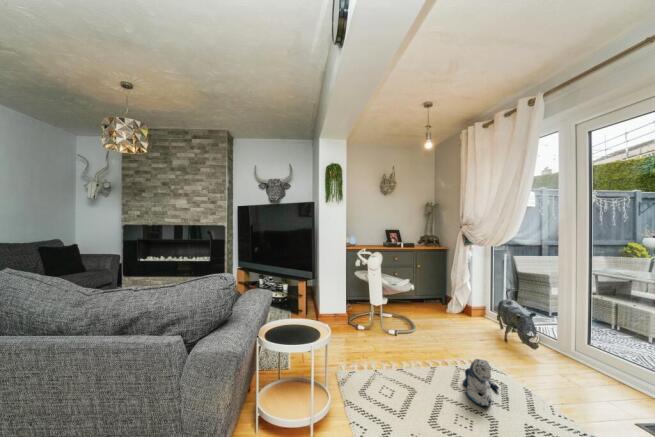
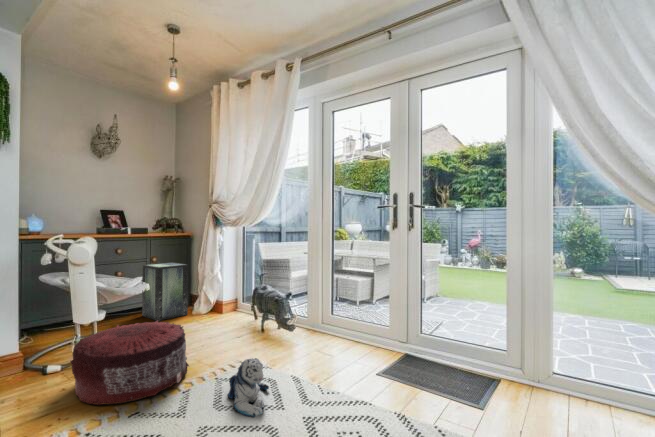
storage box: none [411,269,443,312] -> present [142,263,188,321]
pouf: none [367,310,438,364] -> present [71,321,189,405]

